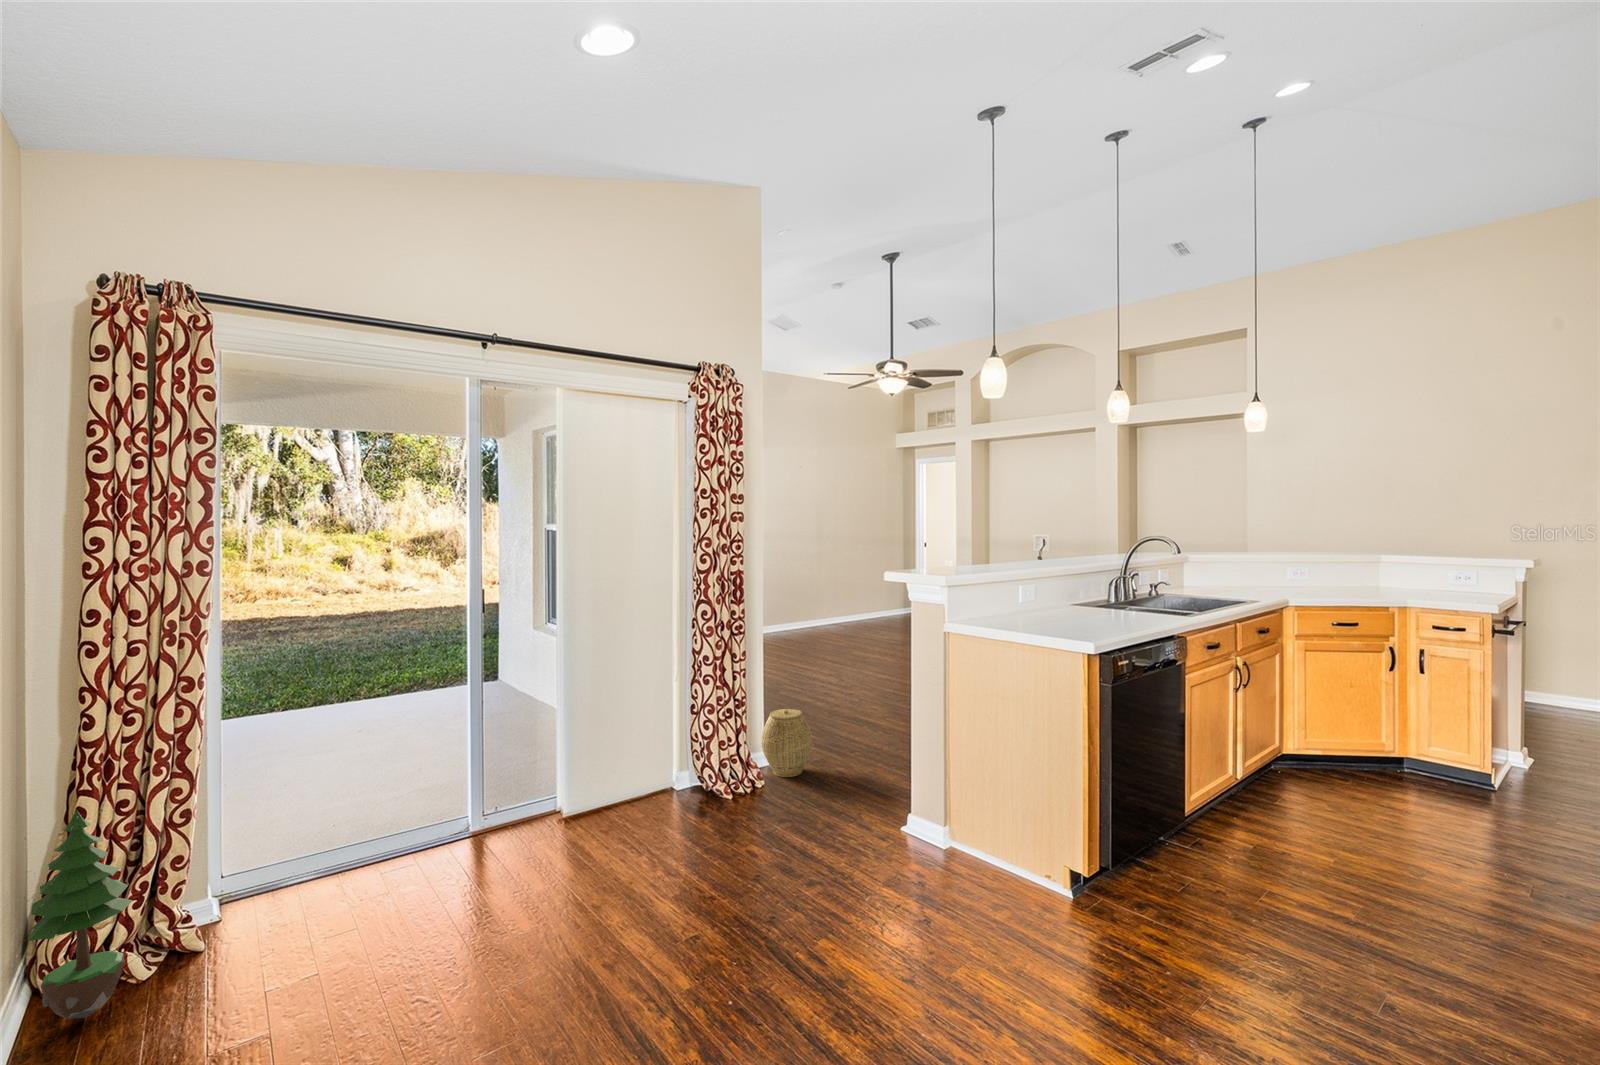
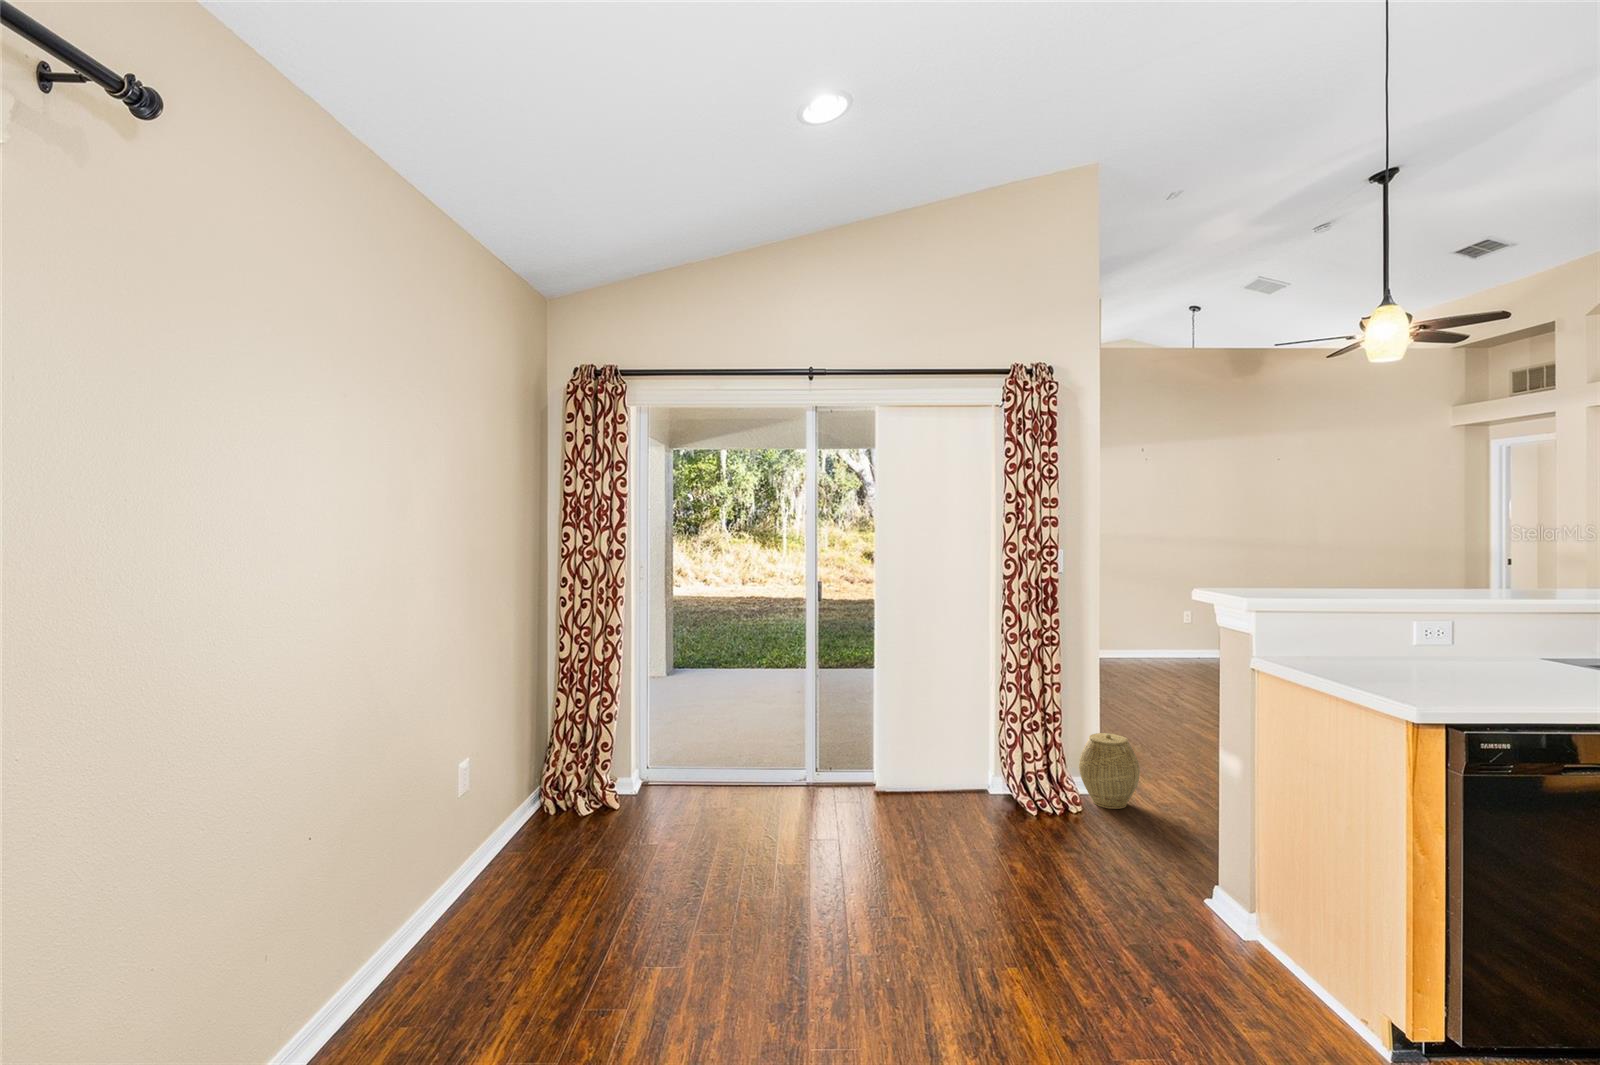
potted tree: present [28,810,133,1019] -> none [521,700,570,828]

